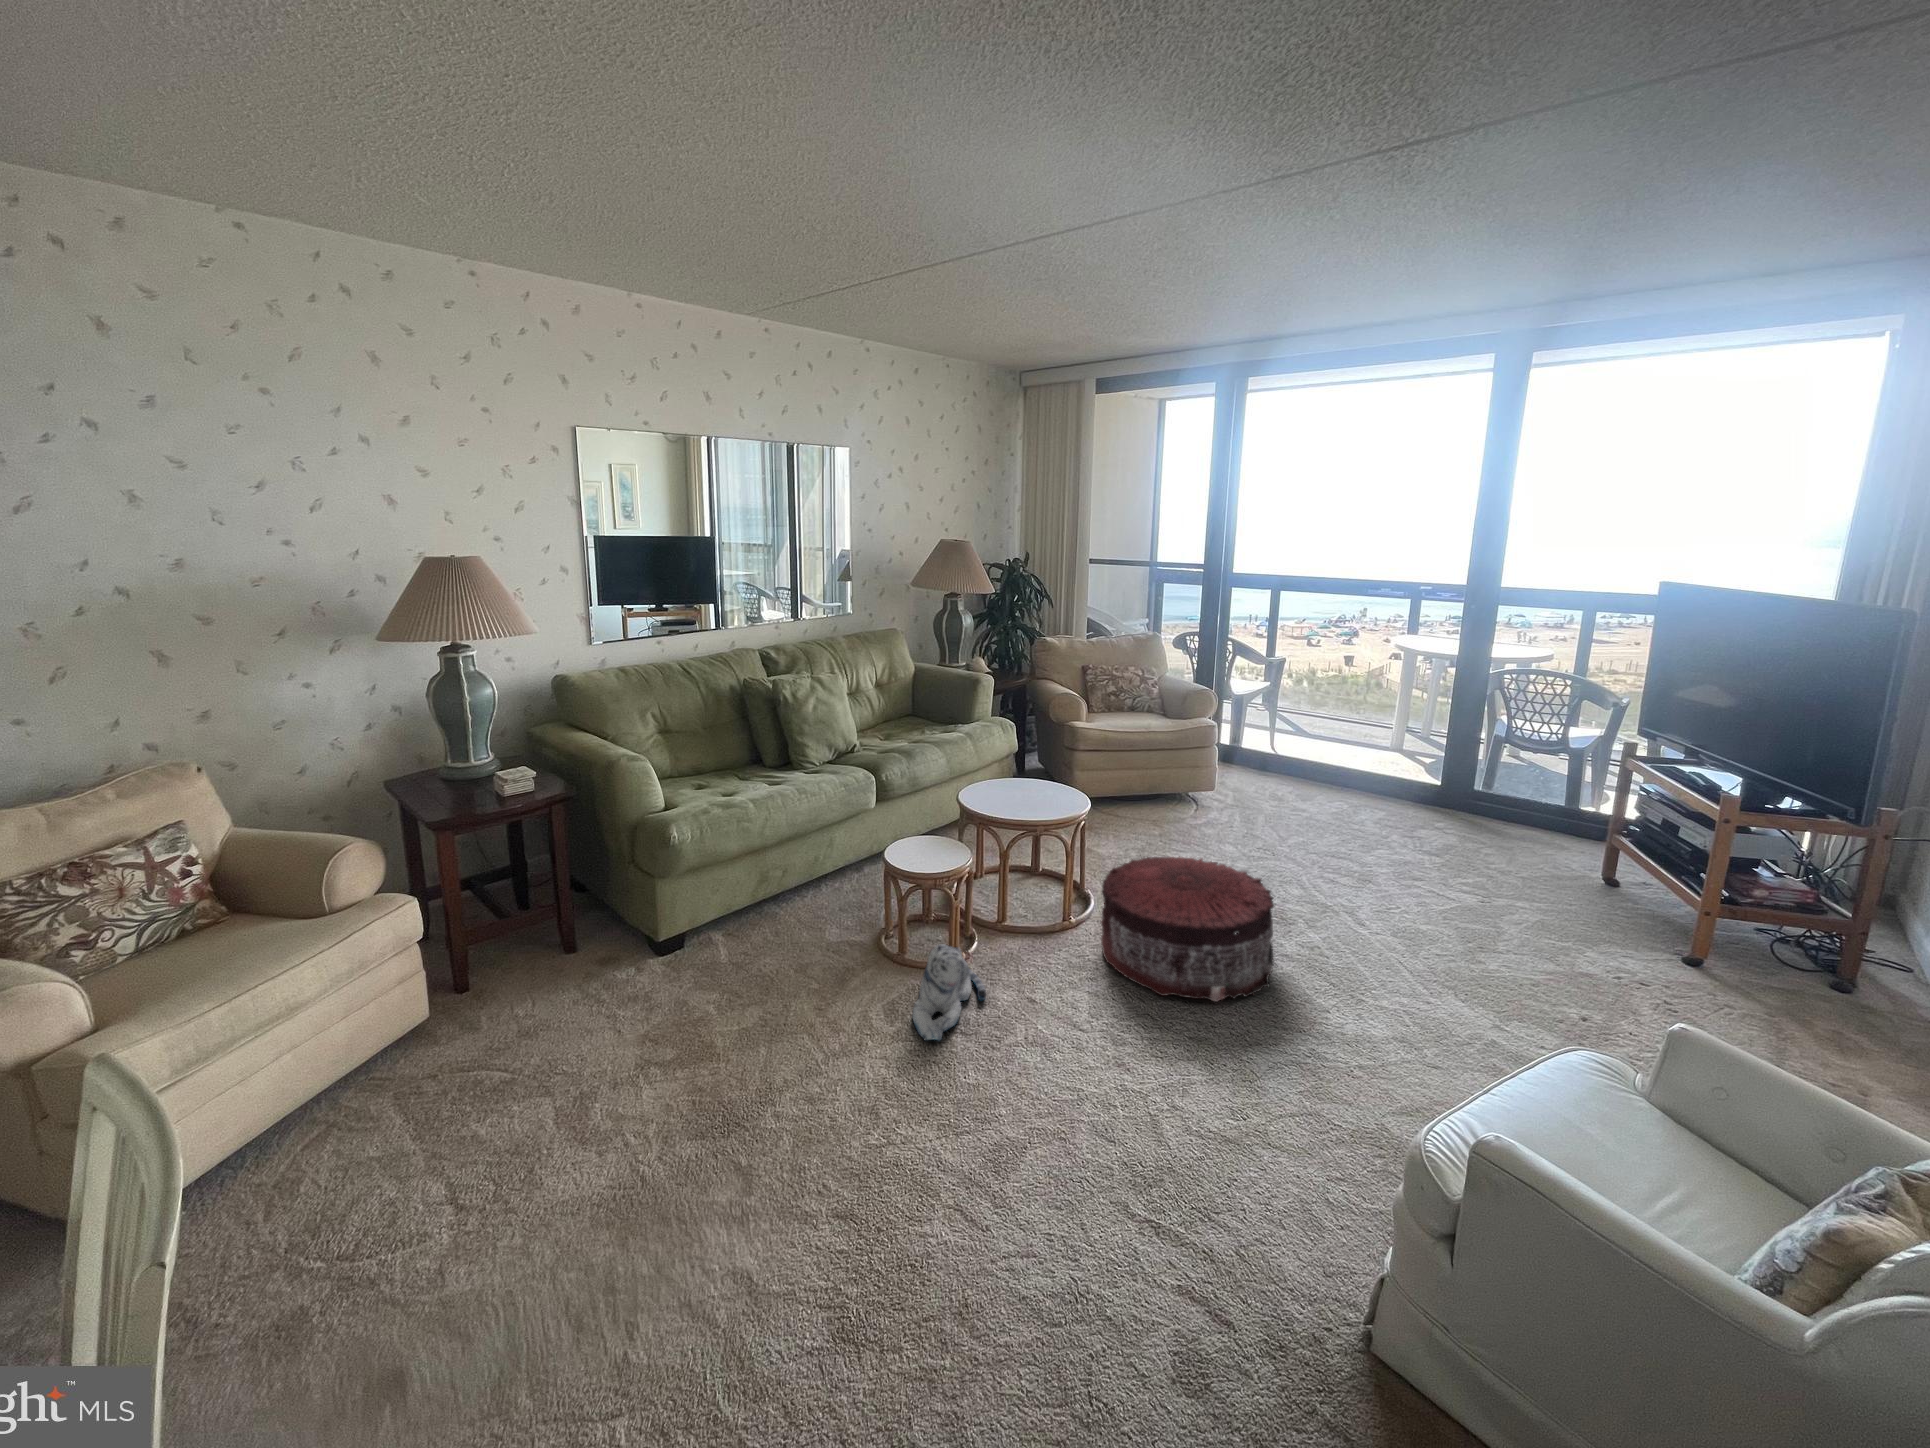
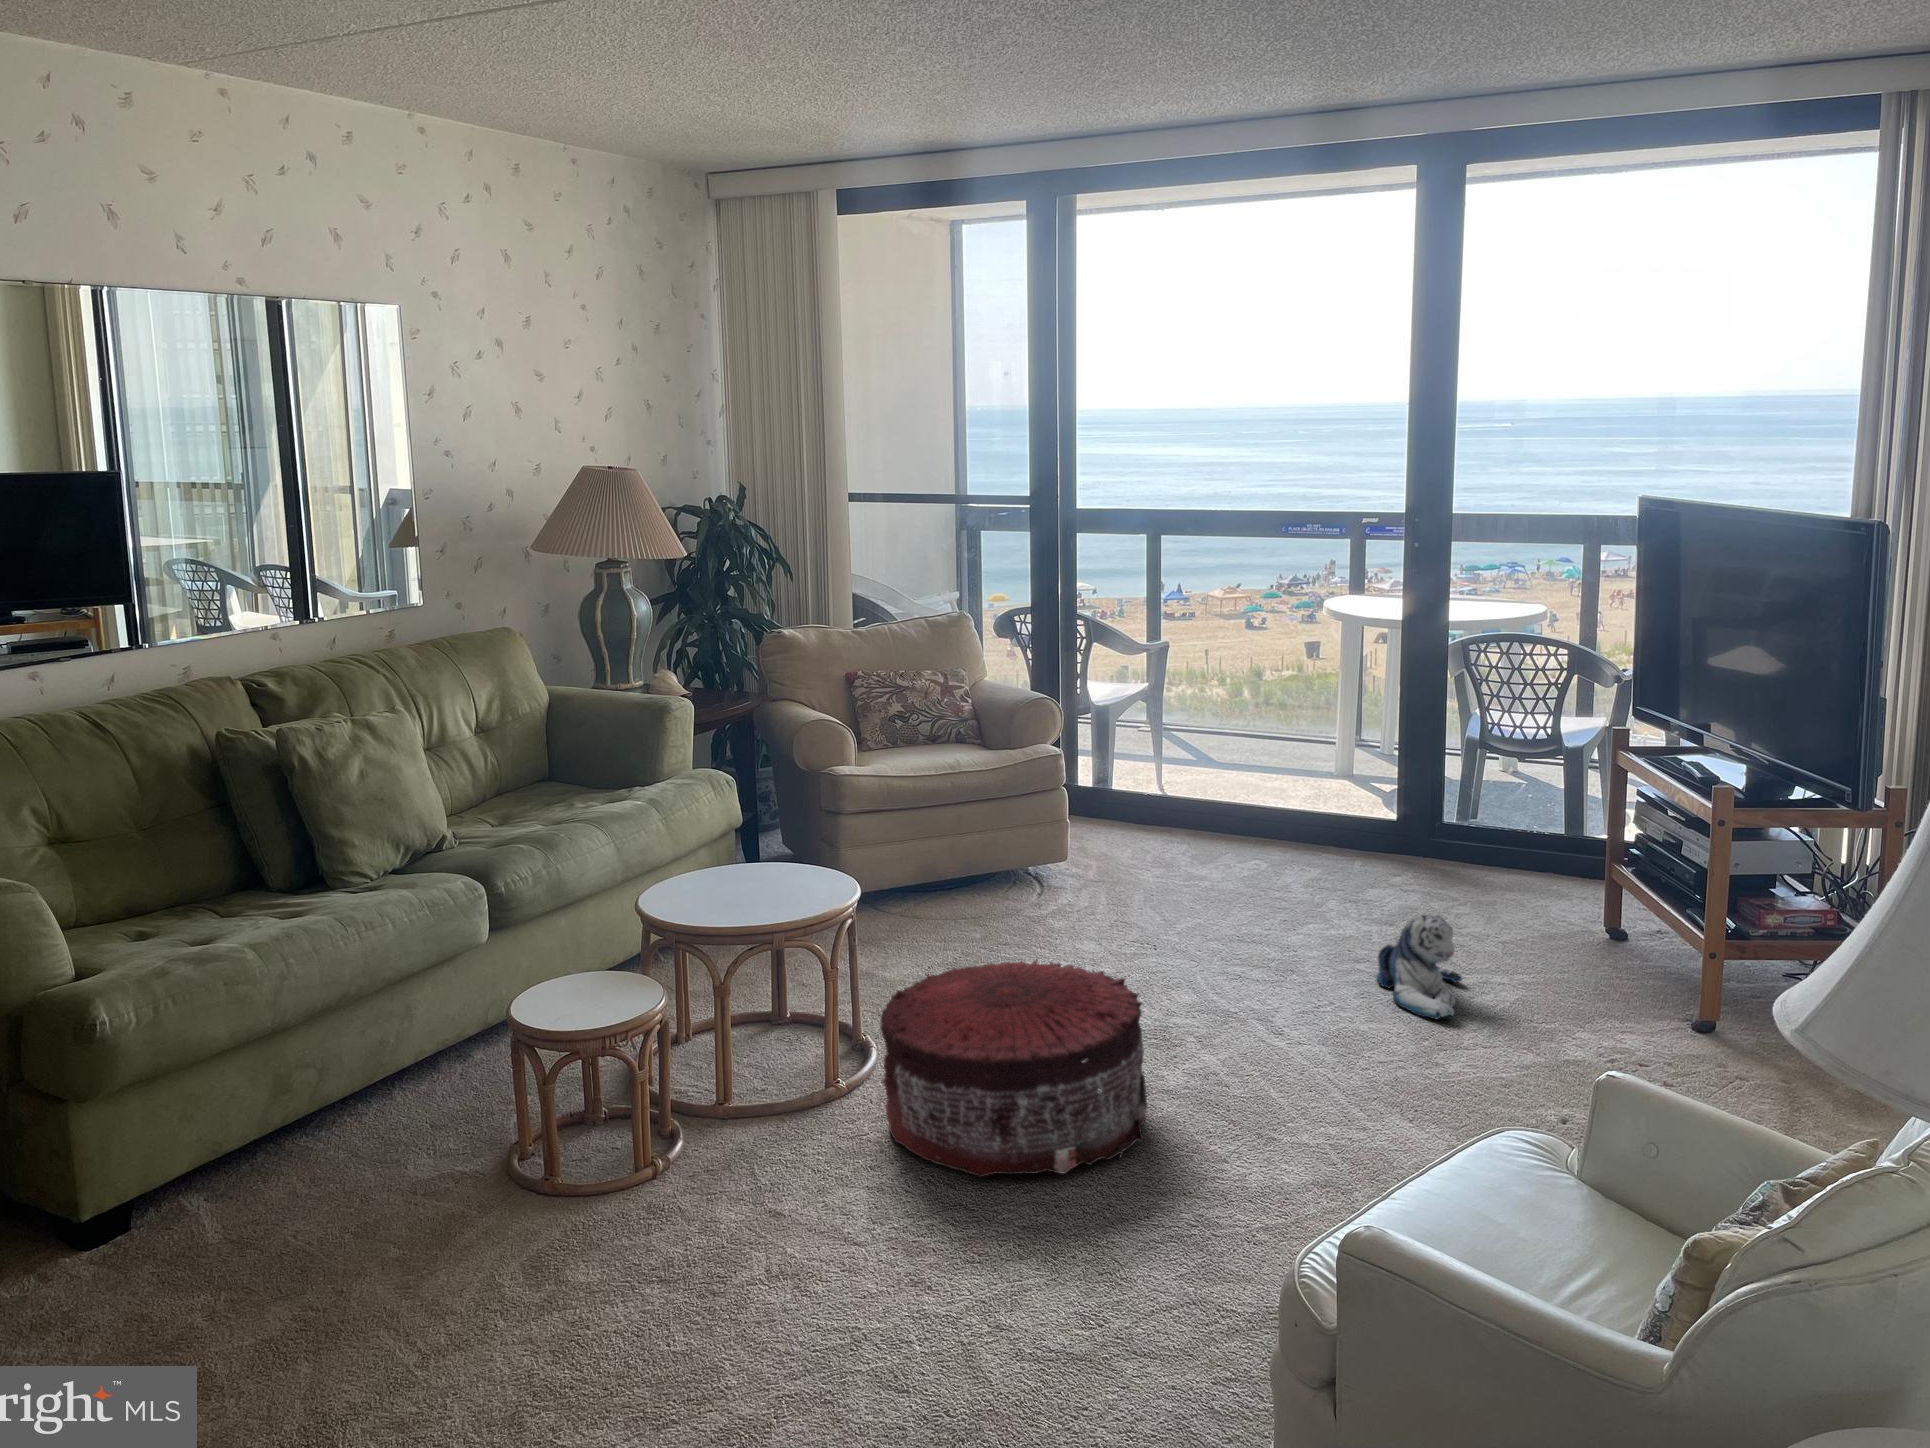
plush toy: present [912,944,986,1040] -> present [1376,915,1462,1019]

